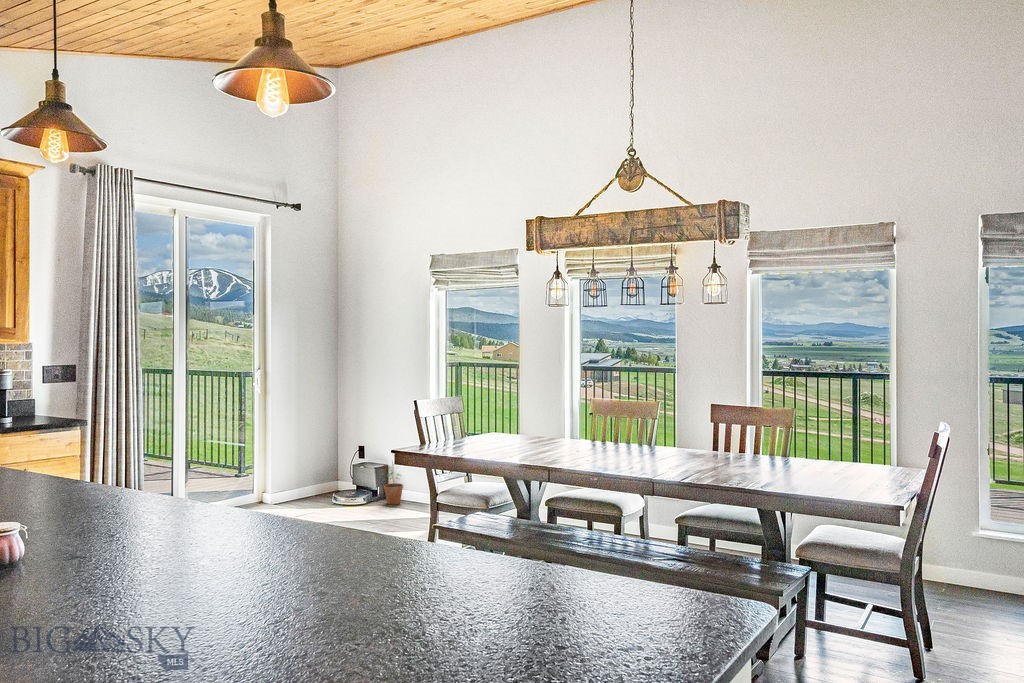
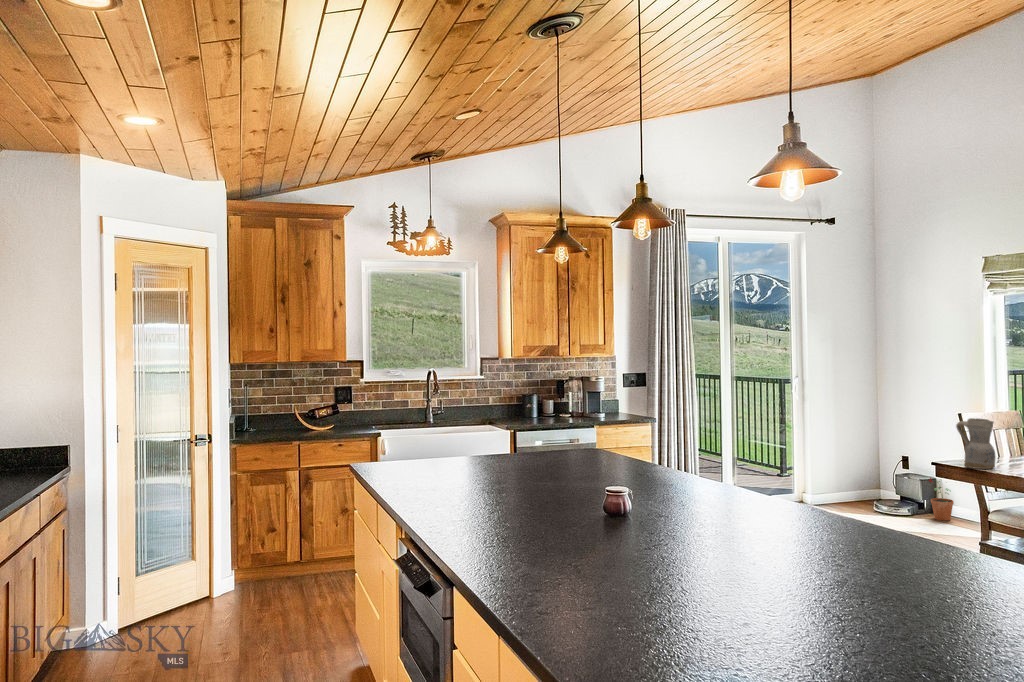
ceramic pitcher: none [414,405,446,453] -> present [956,418,995,469]

